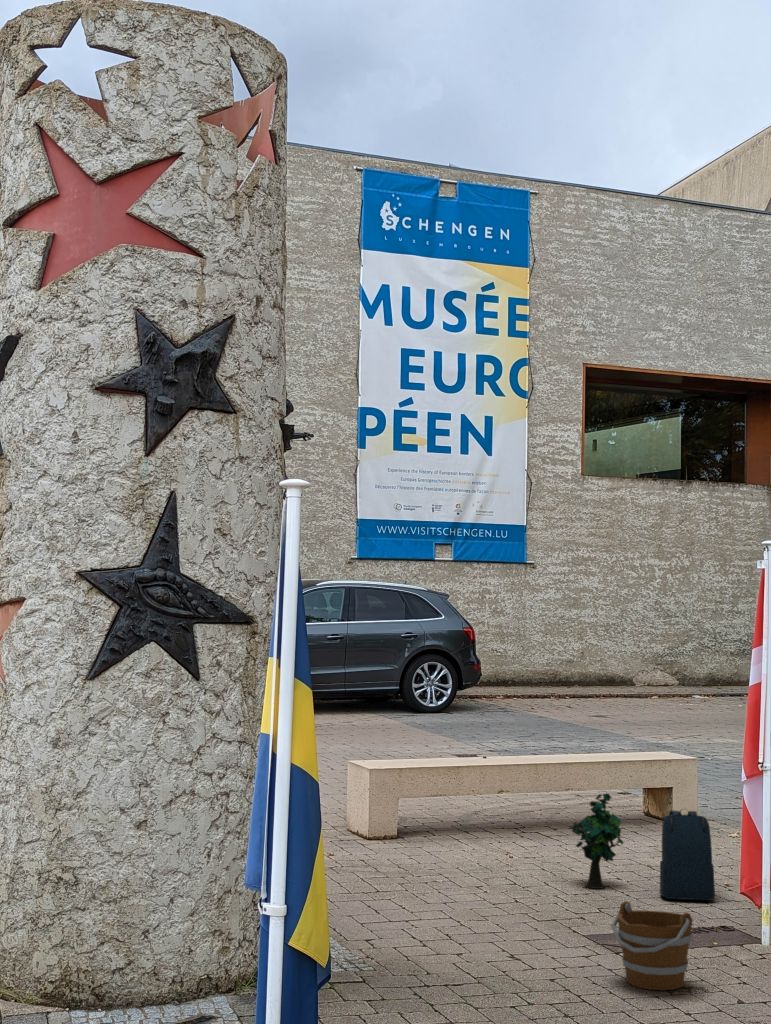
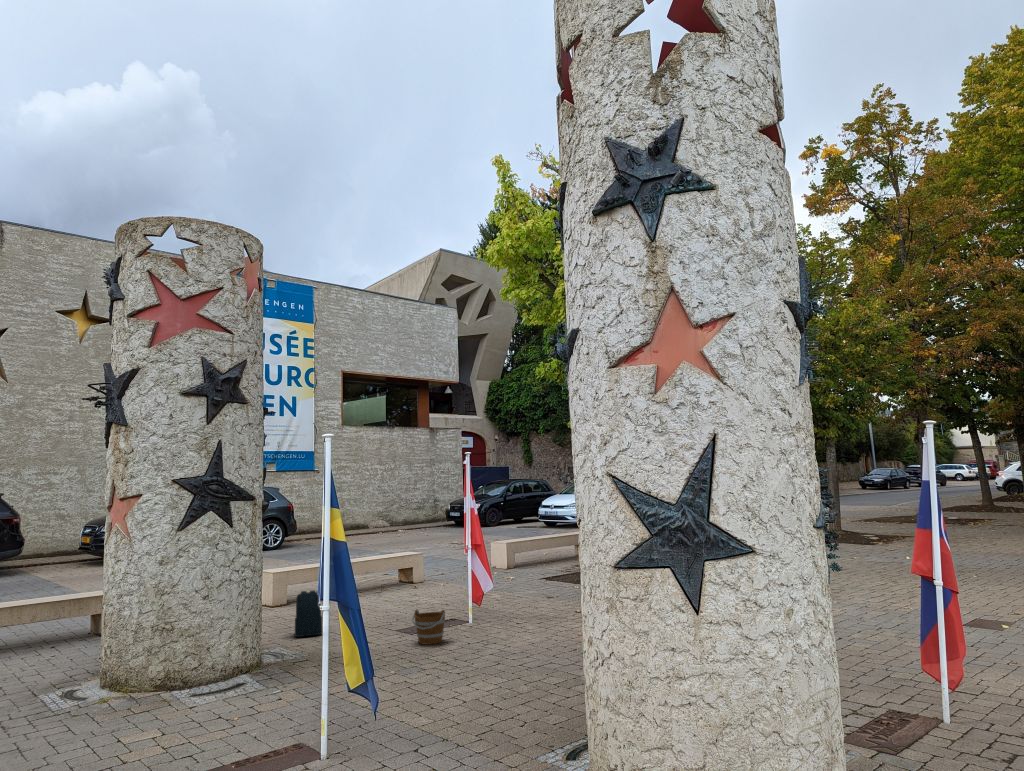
decorative plant: present [568,793,623,889] -> none [377,569,402,613]
backpack: present [660,810,715,900] -> present [295,590,322,637]

